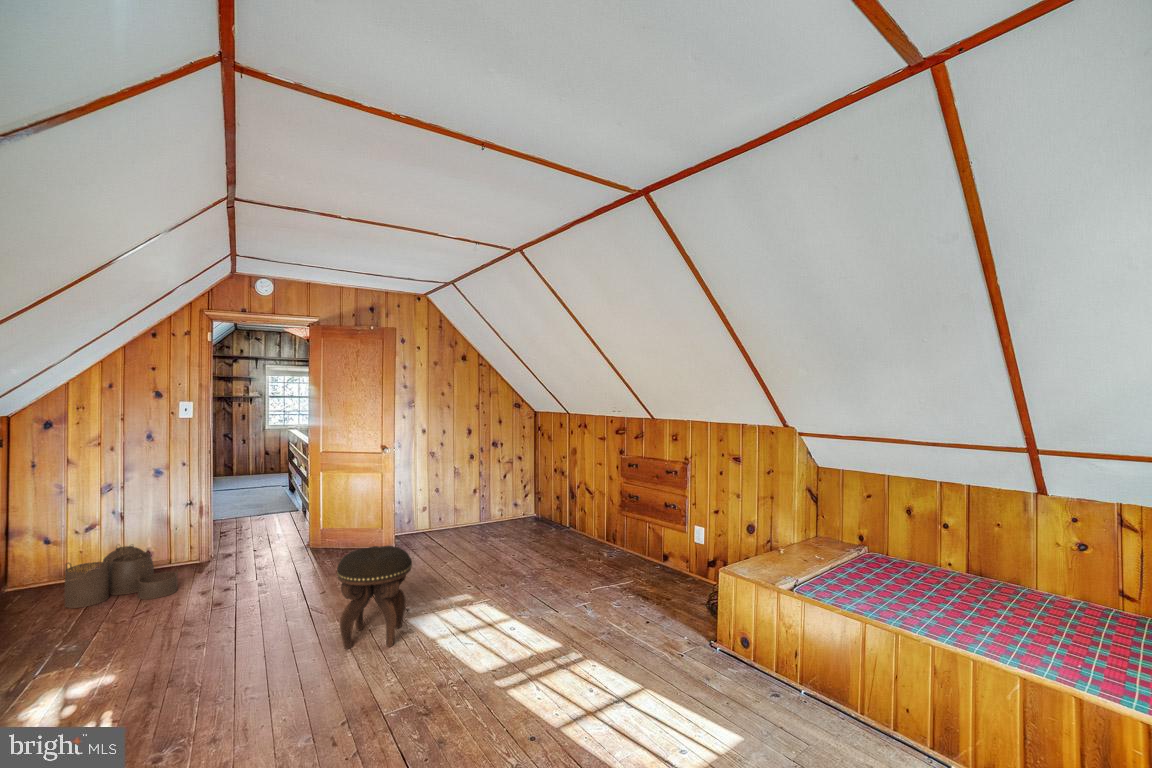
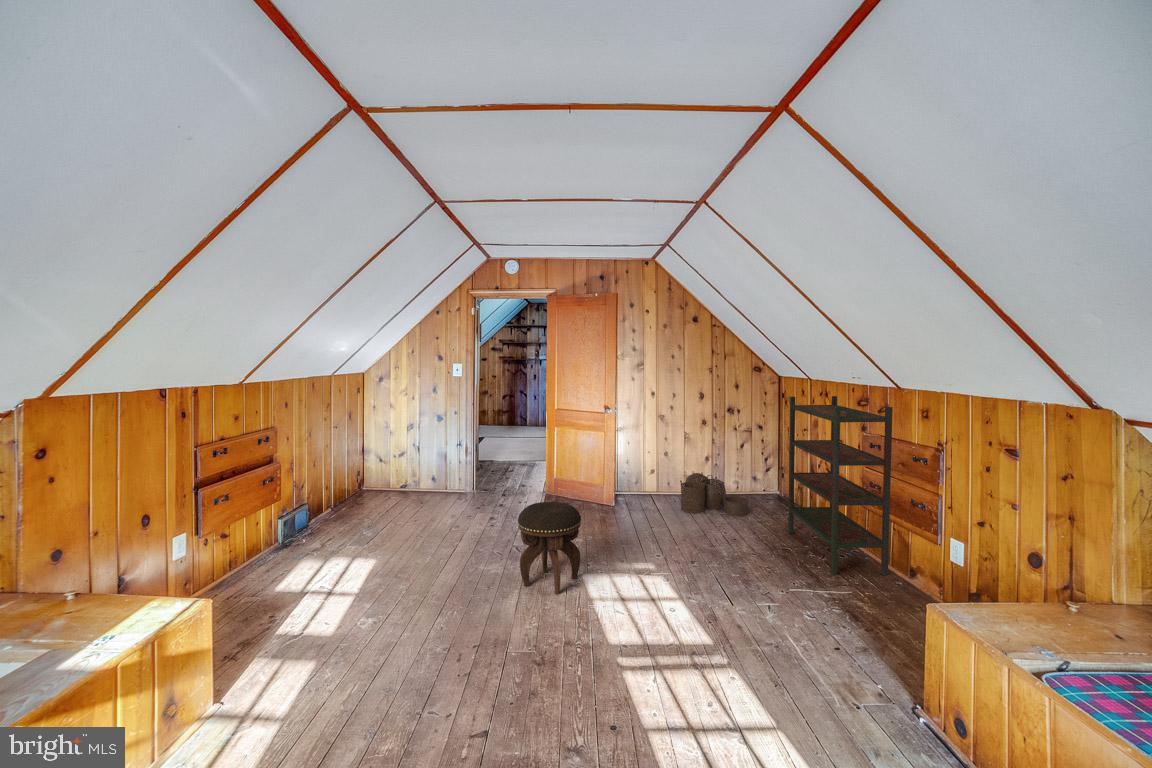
bookshelf: none [564,427,649,572] -> present [788,396,893,575]
woven basket: present [65,546,178,608] -> present [680,473,749,515]

